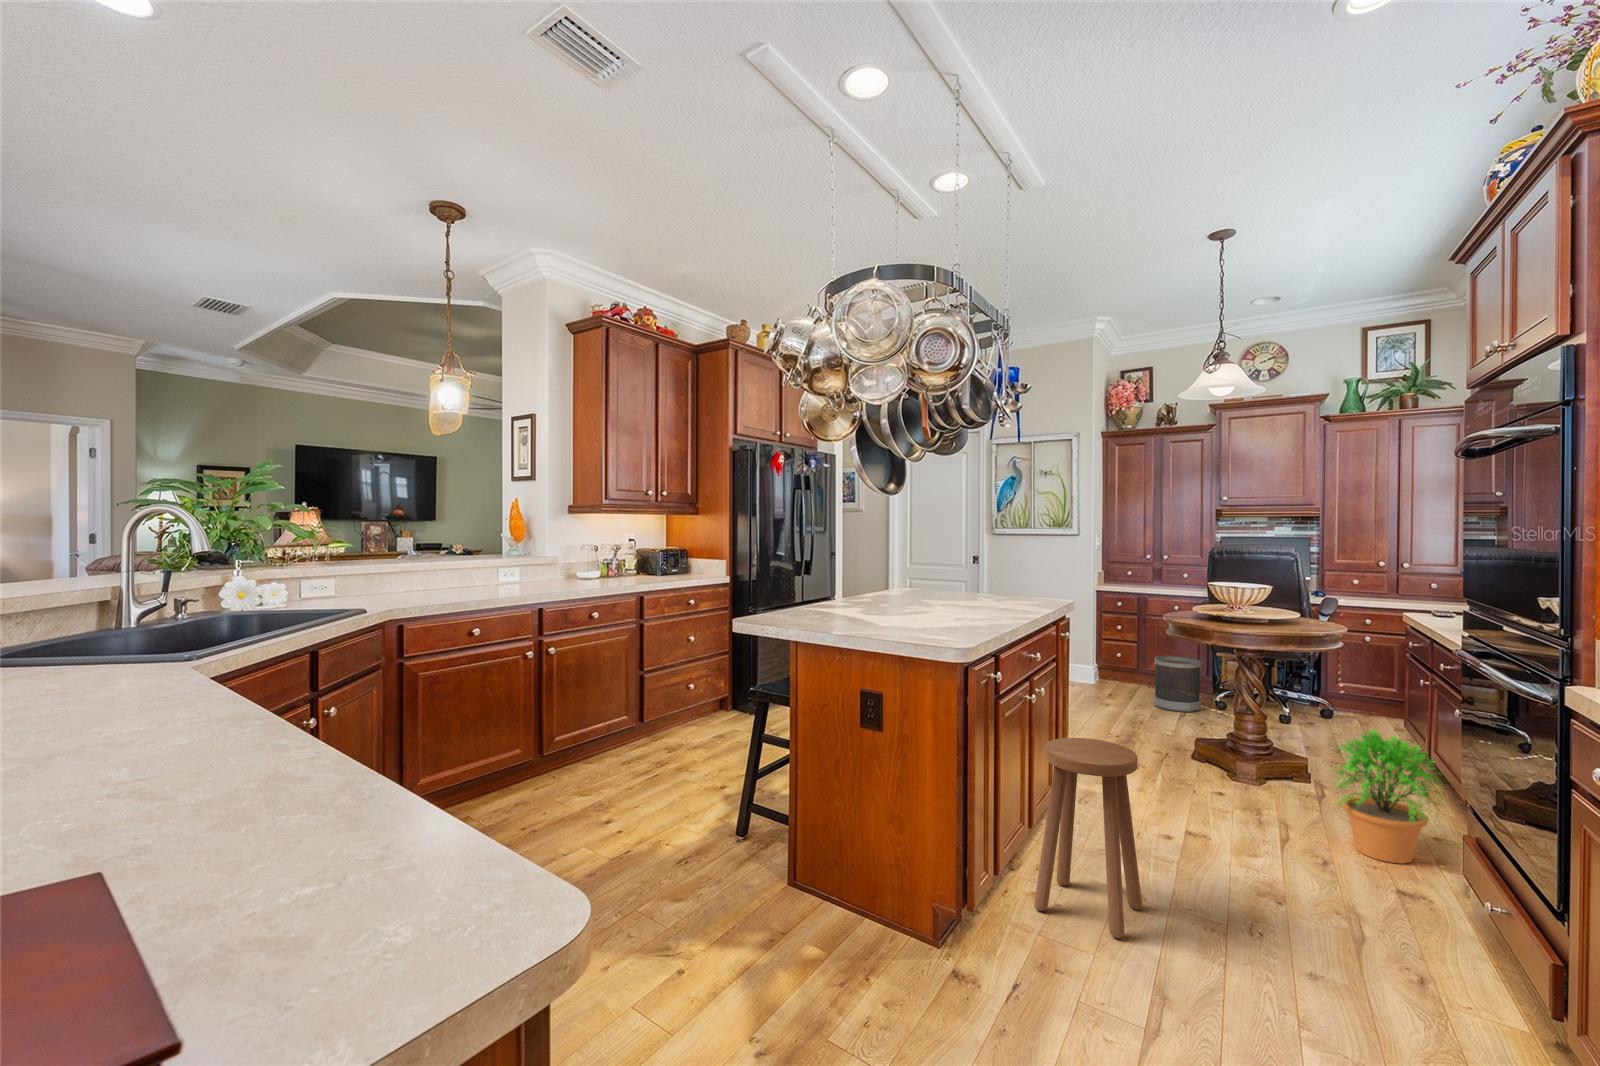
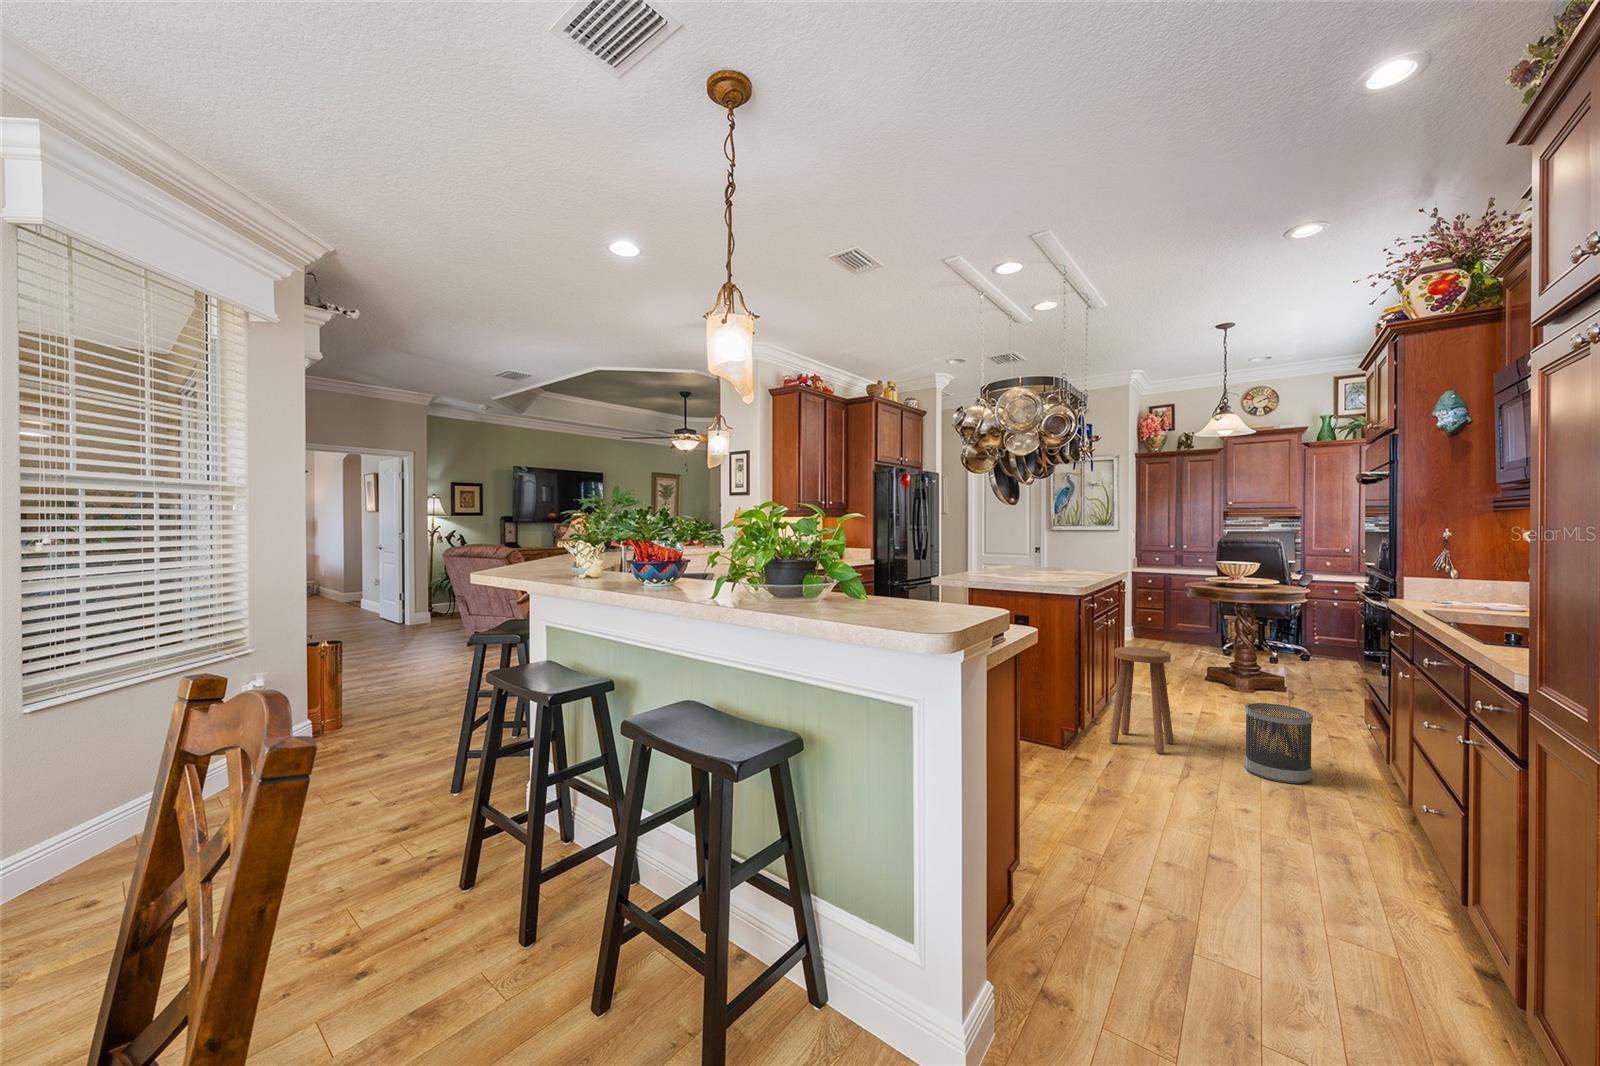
wastebasket: present [1154,656,1201,712] -> present [1244,703,1313,784]
potted plant: present [1329,729,1443,863] -> none [1291,647,1367,728]

